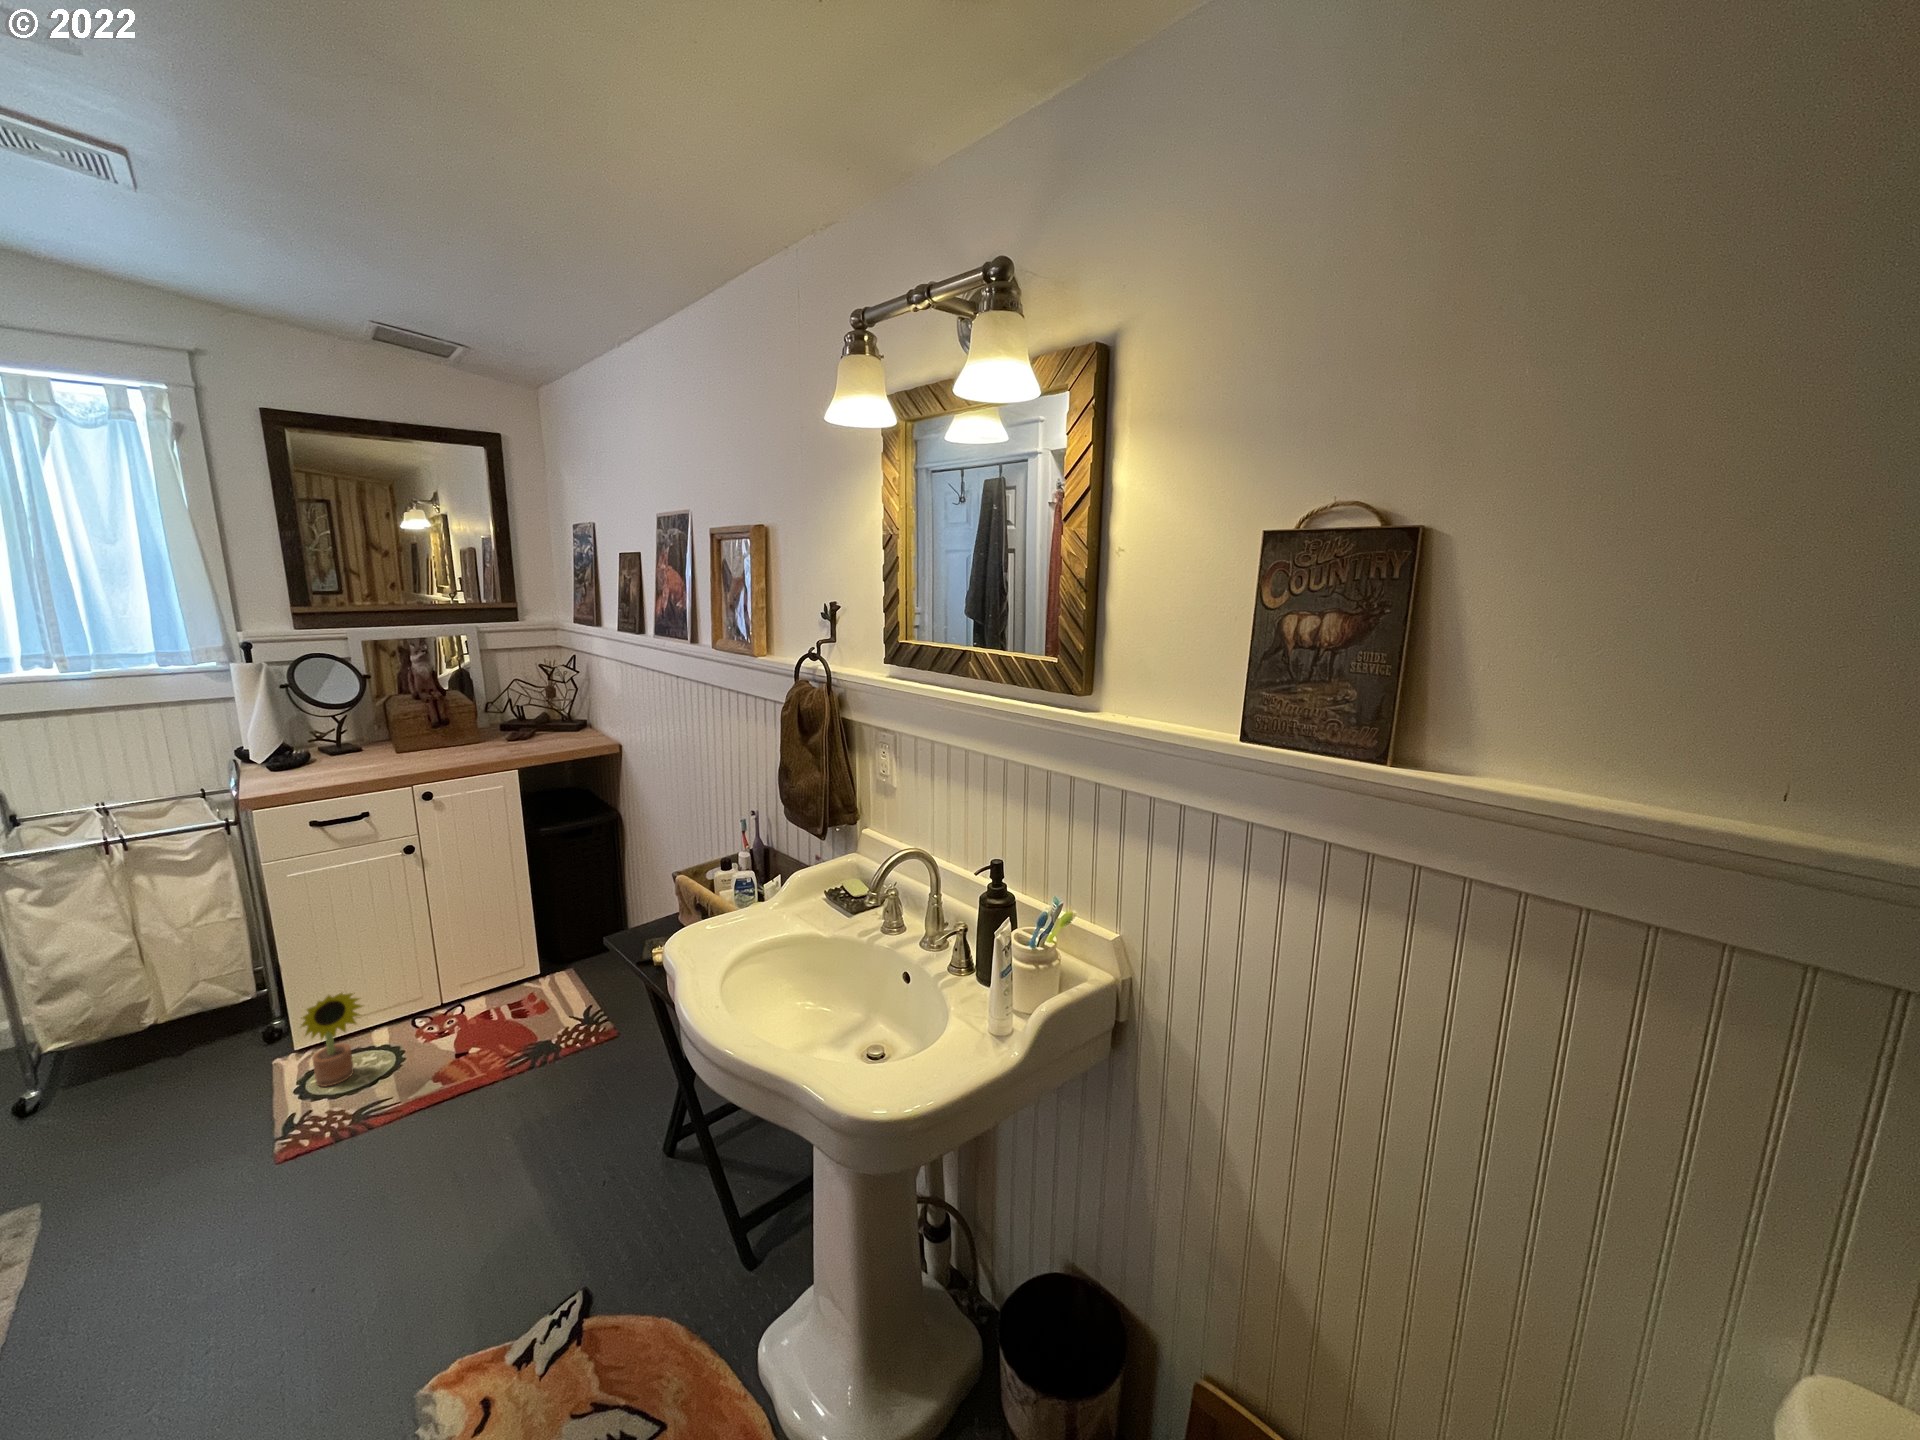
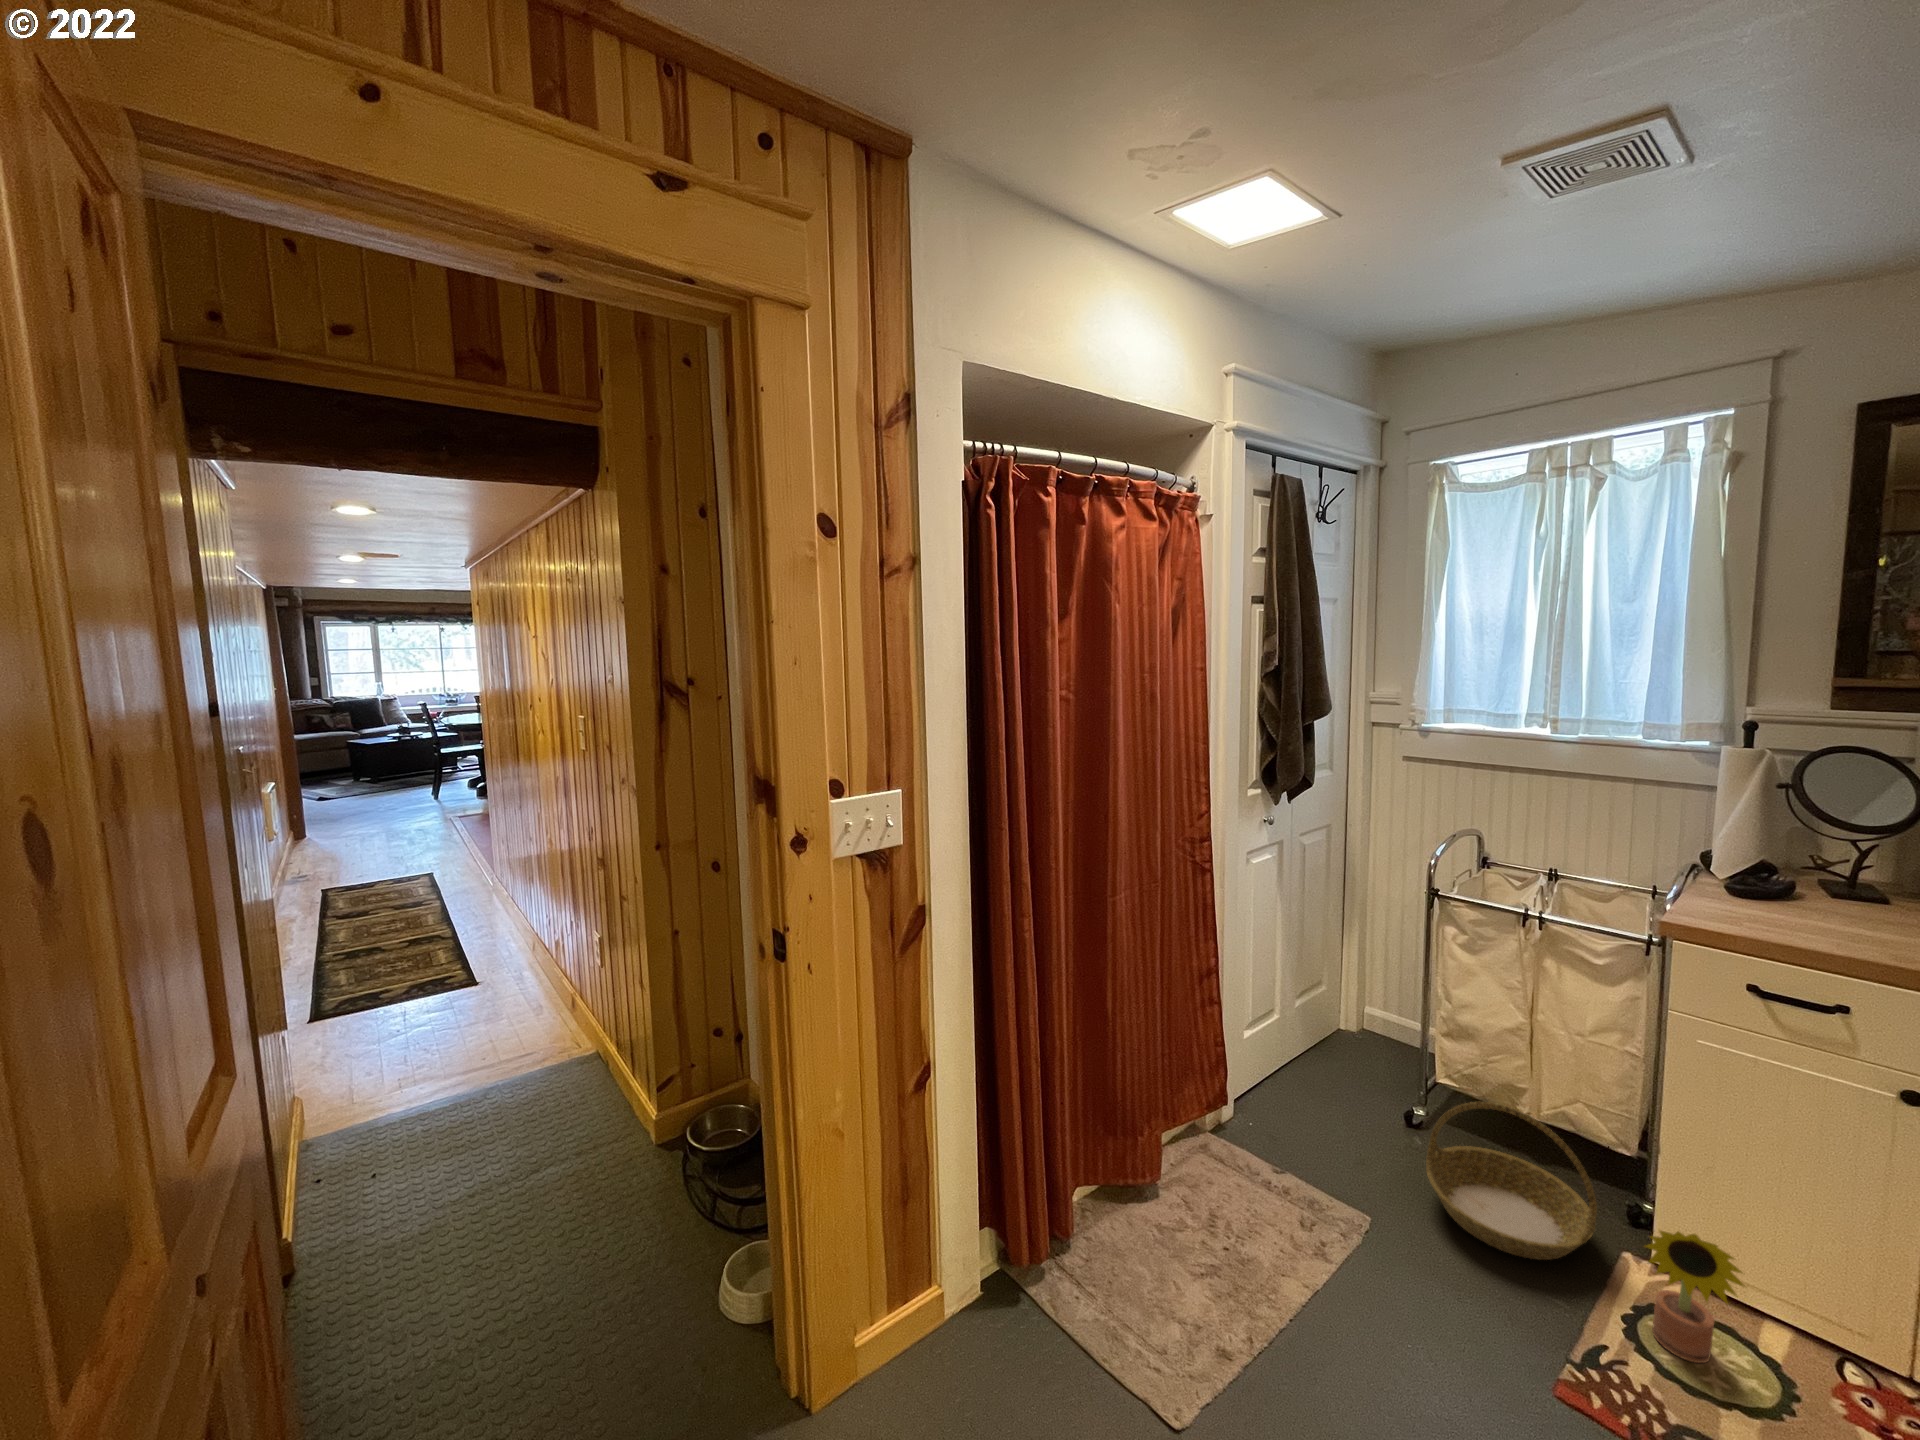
basket: none [68,1007,253,1143] -> present [1426,1102,1597,1260]

